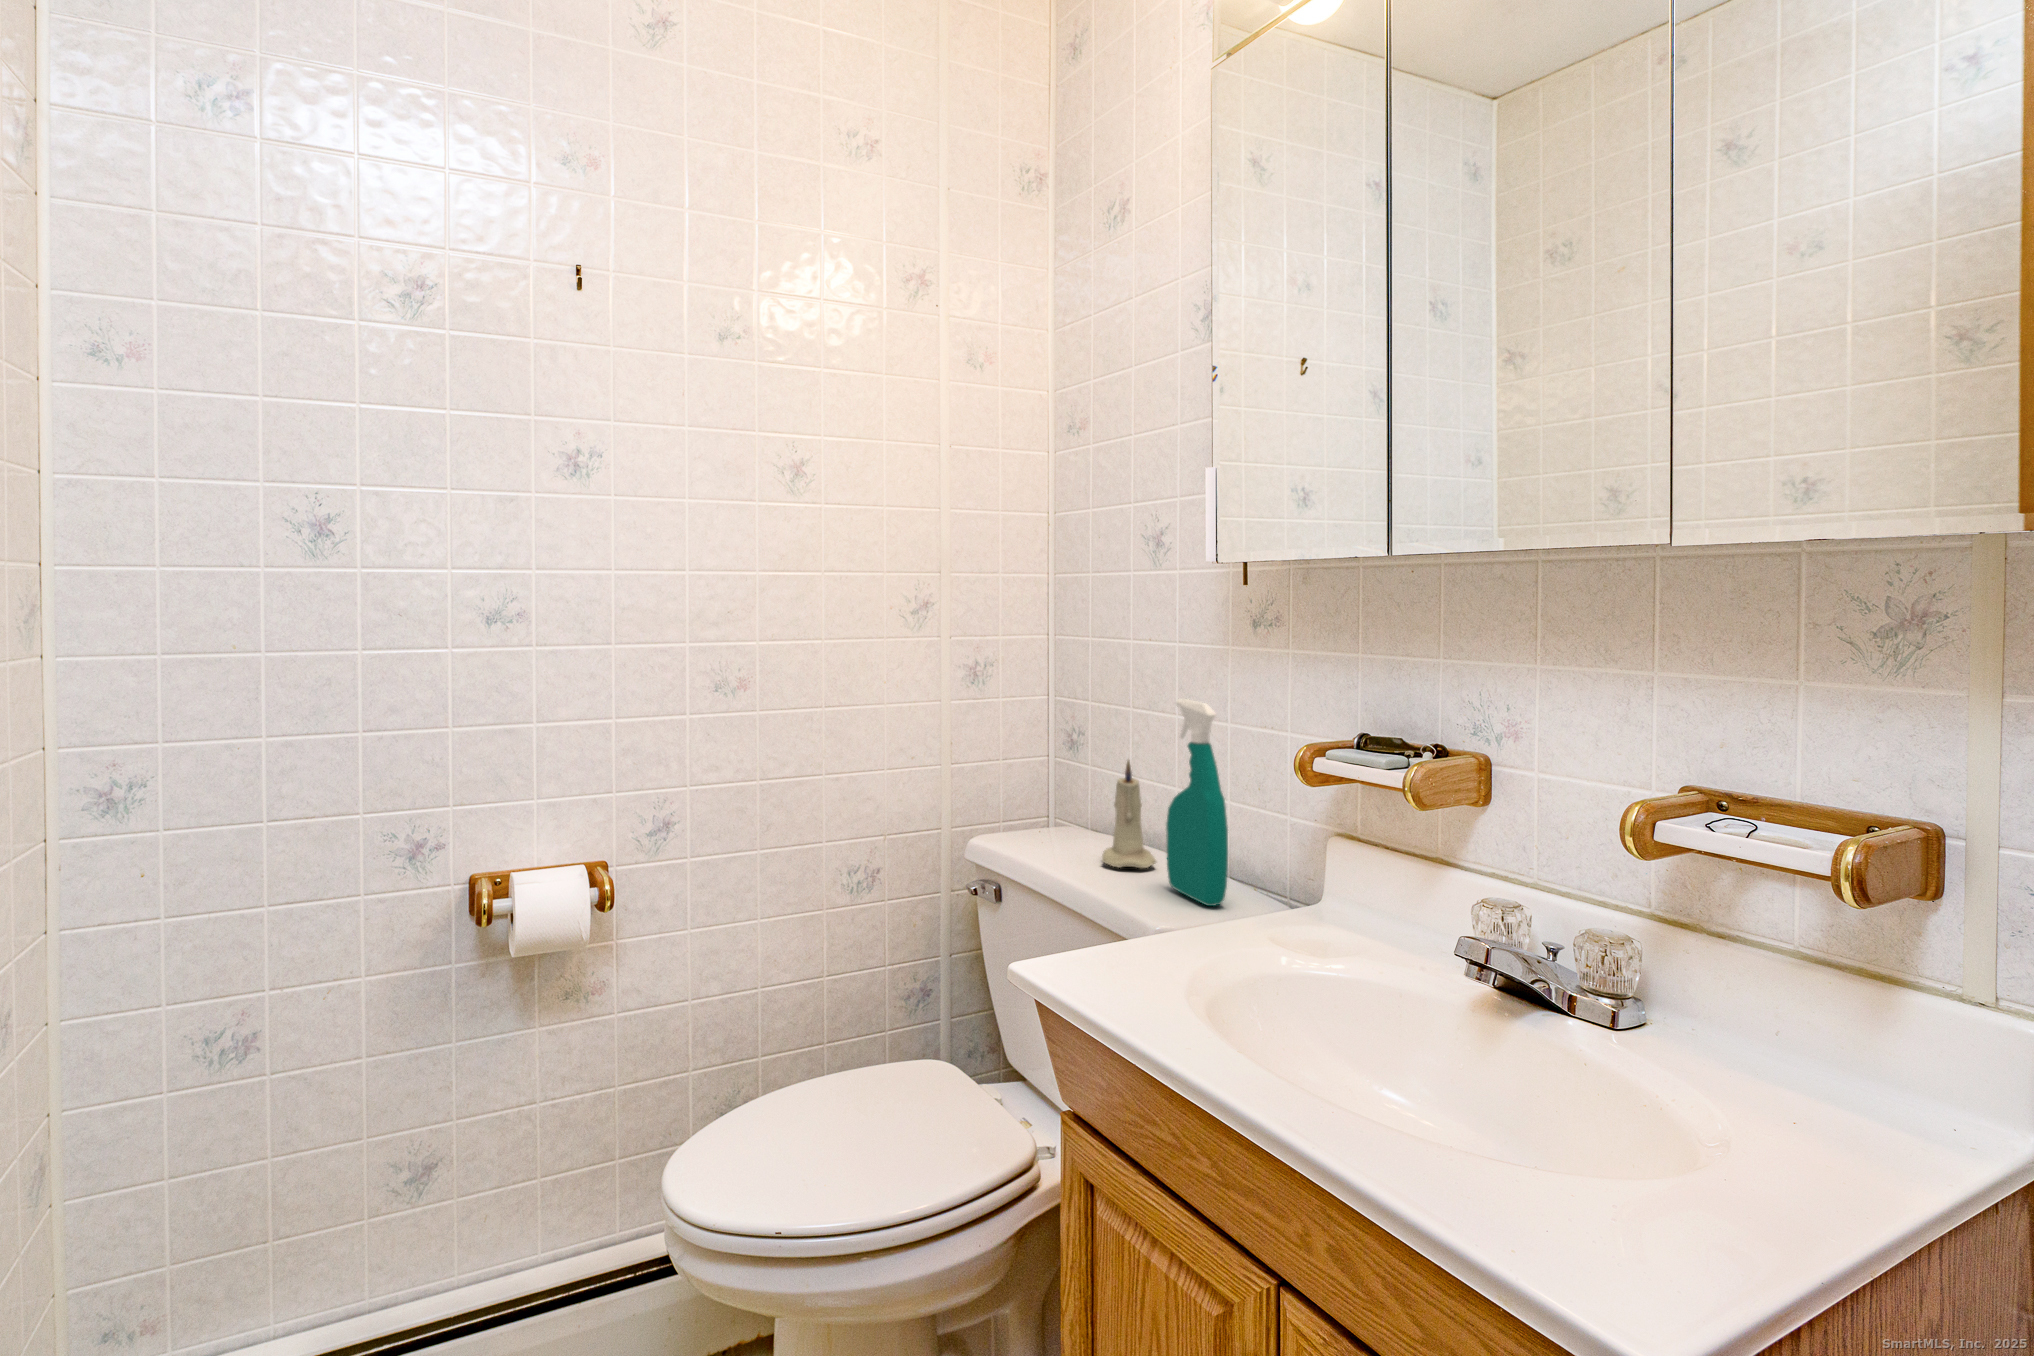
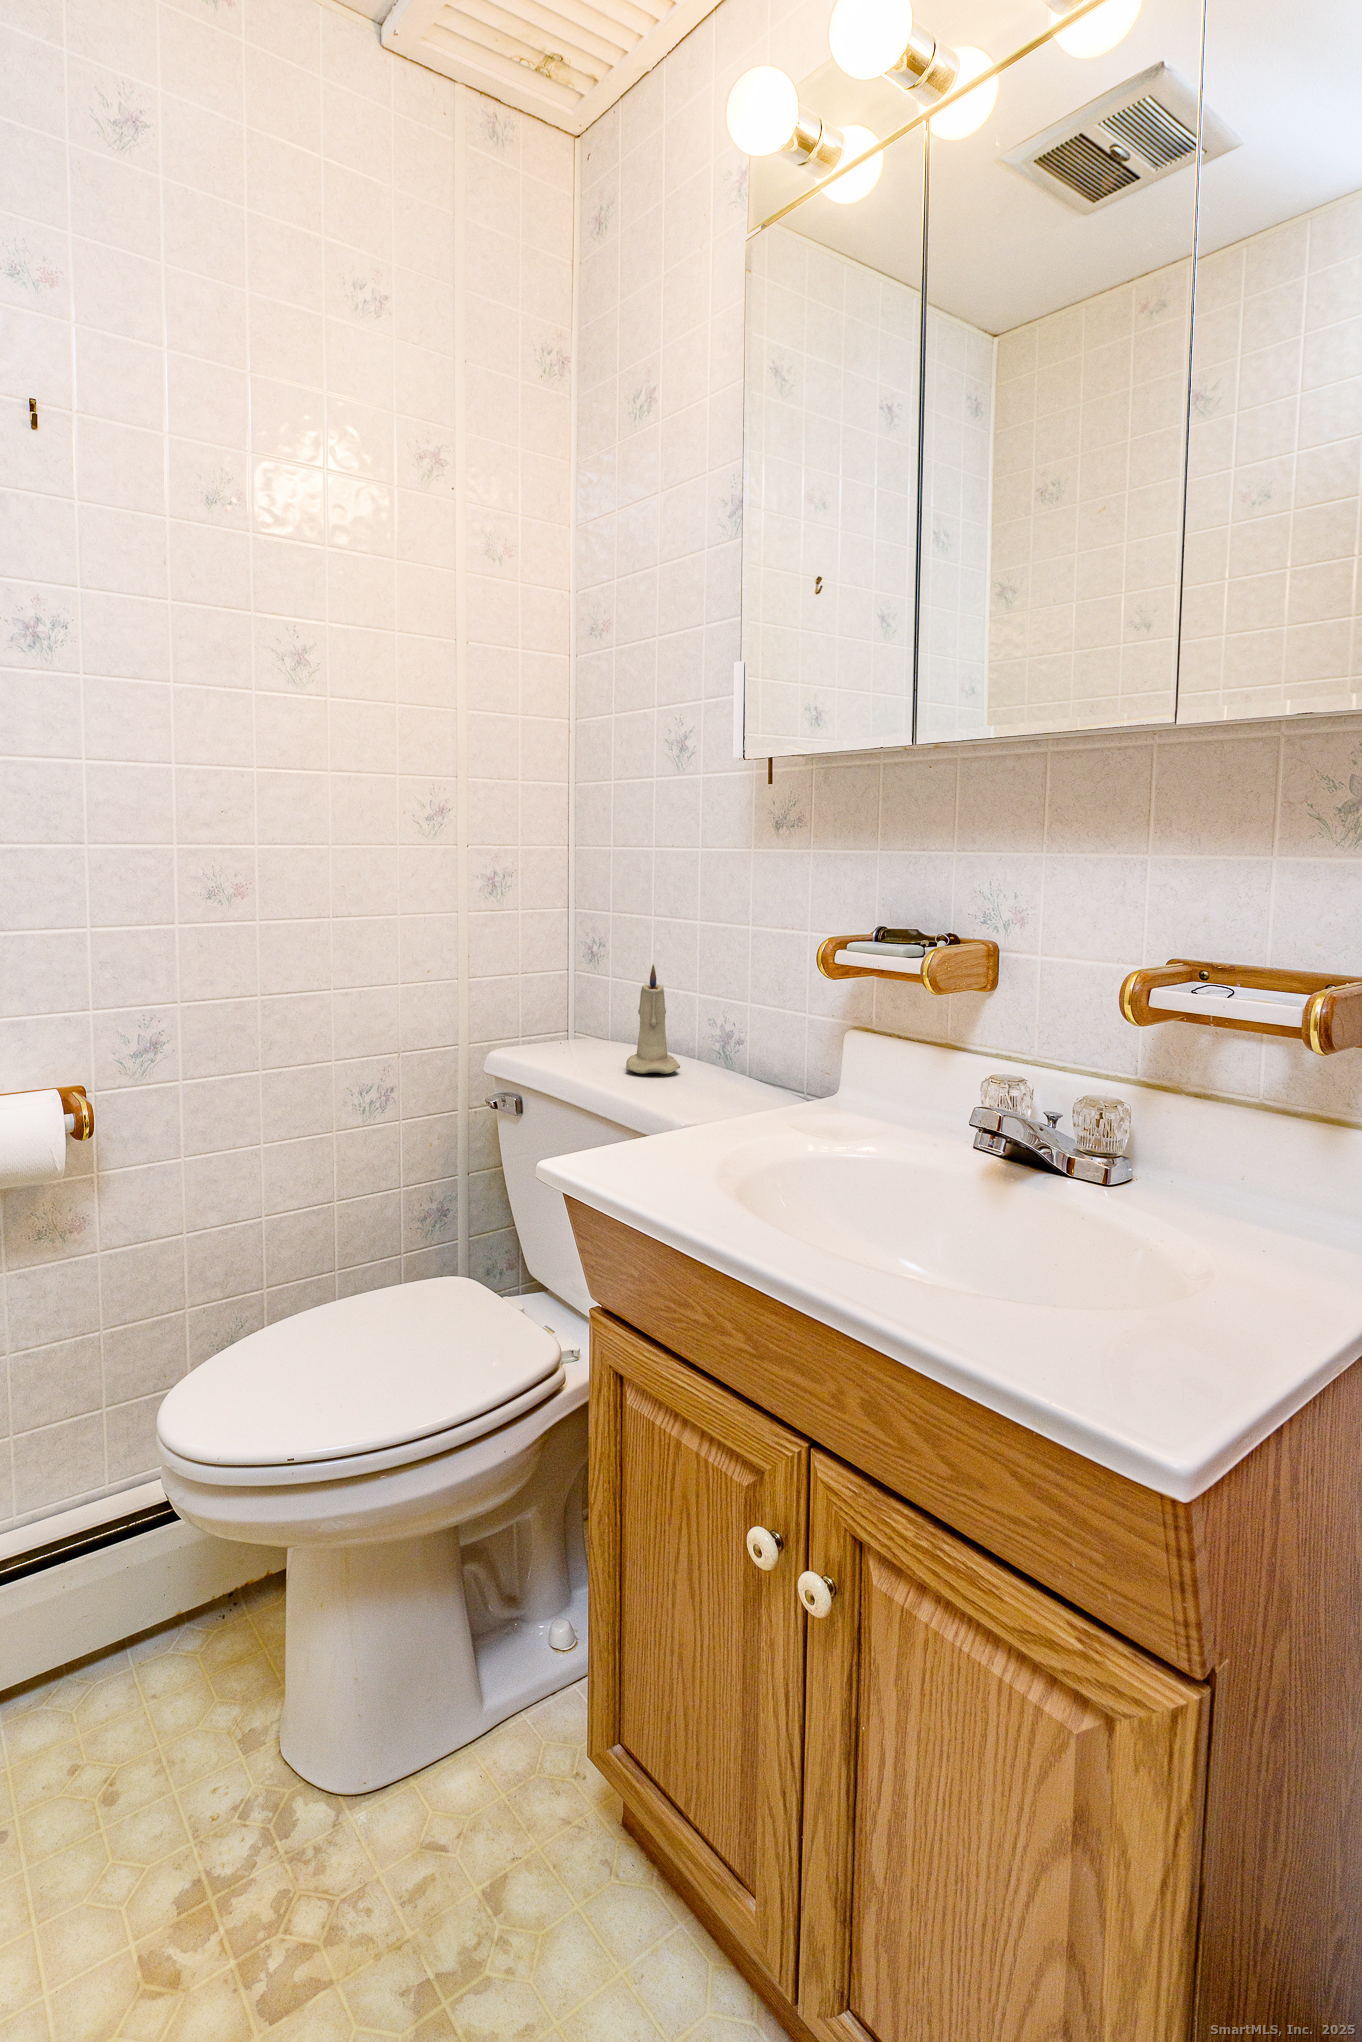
spray bottle: present [1166,699,1228,906] -> none [692,899,752,1103]

